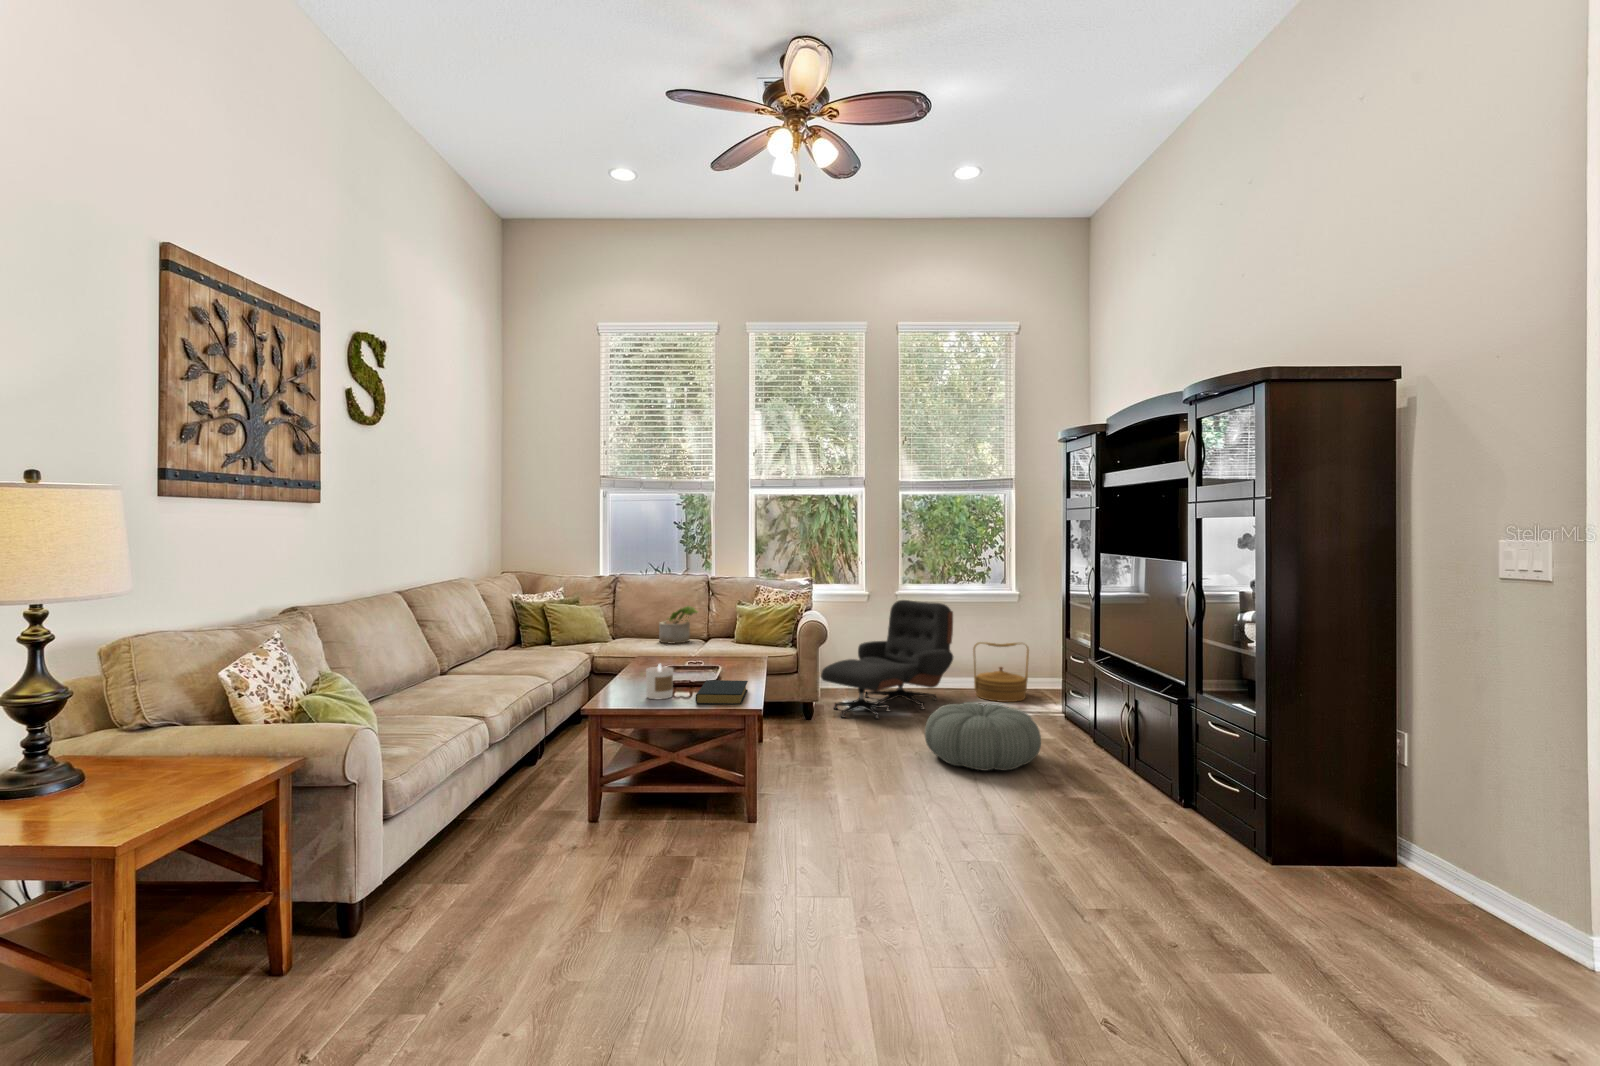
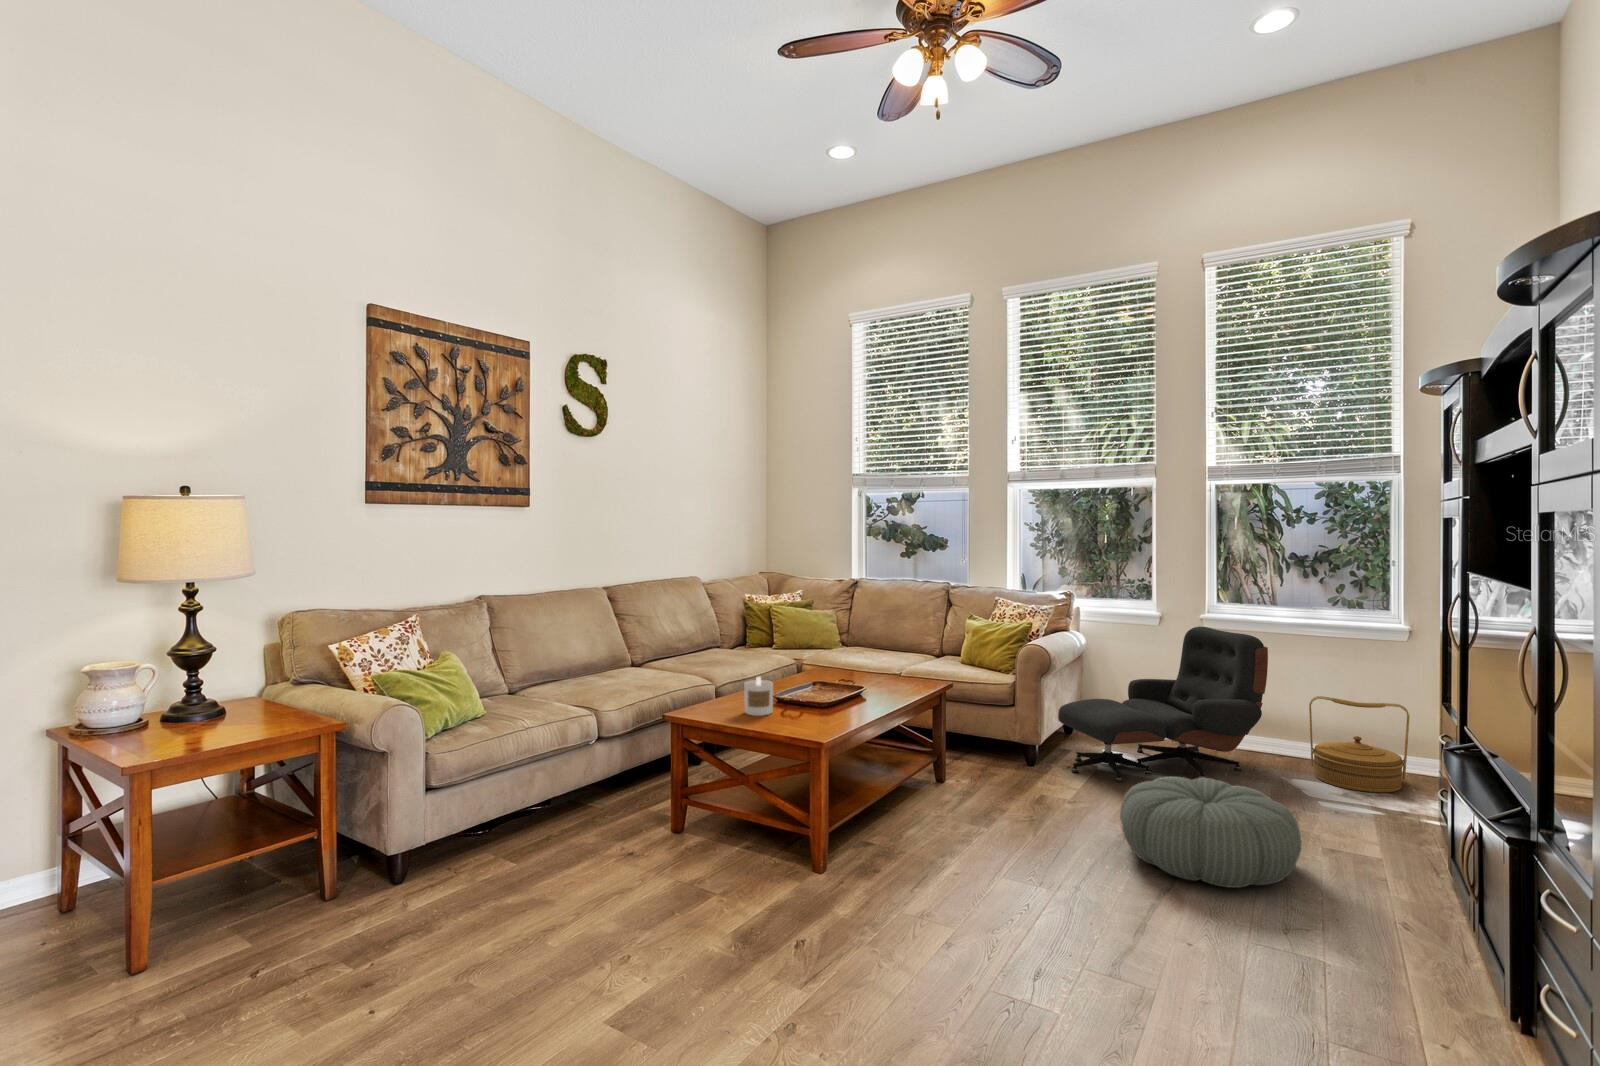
potted plant: present [659,606,698,643] -> none [883,617,931,658]
hardback book: present [696,680,748,705] -> none [774,701,855,733]

